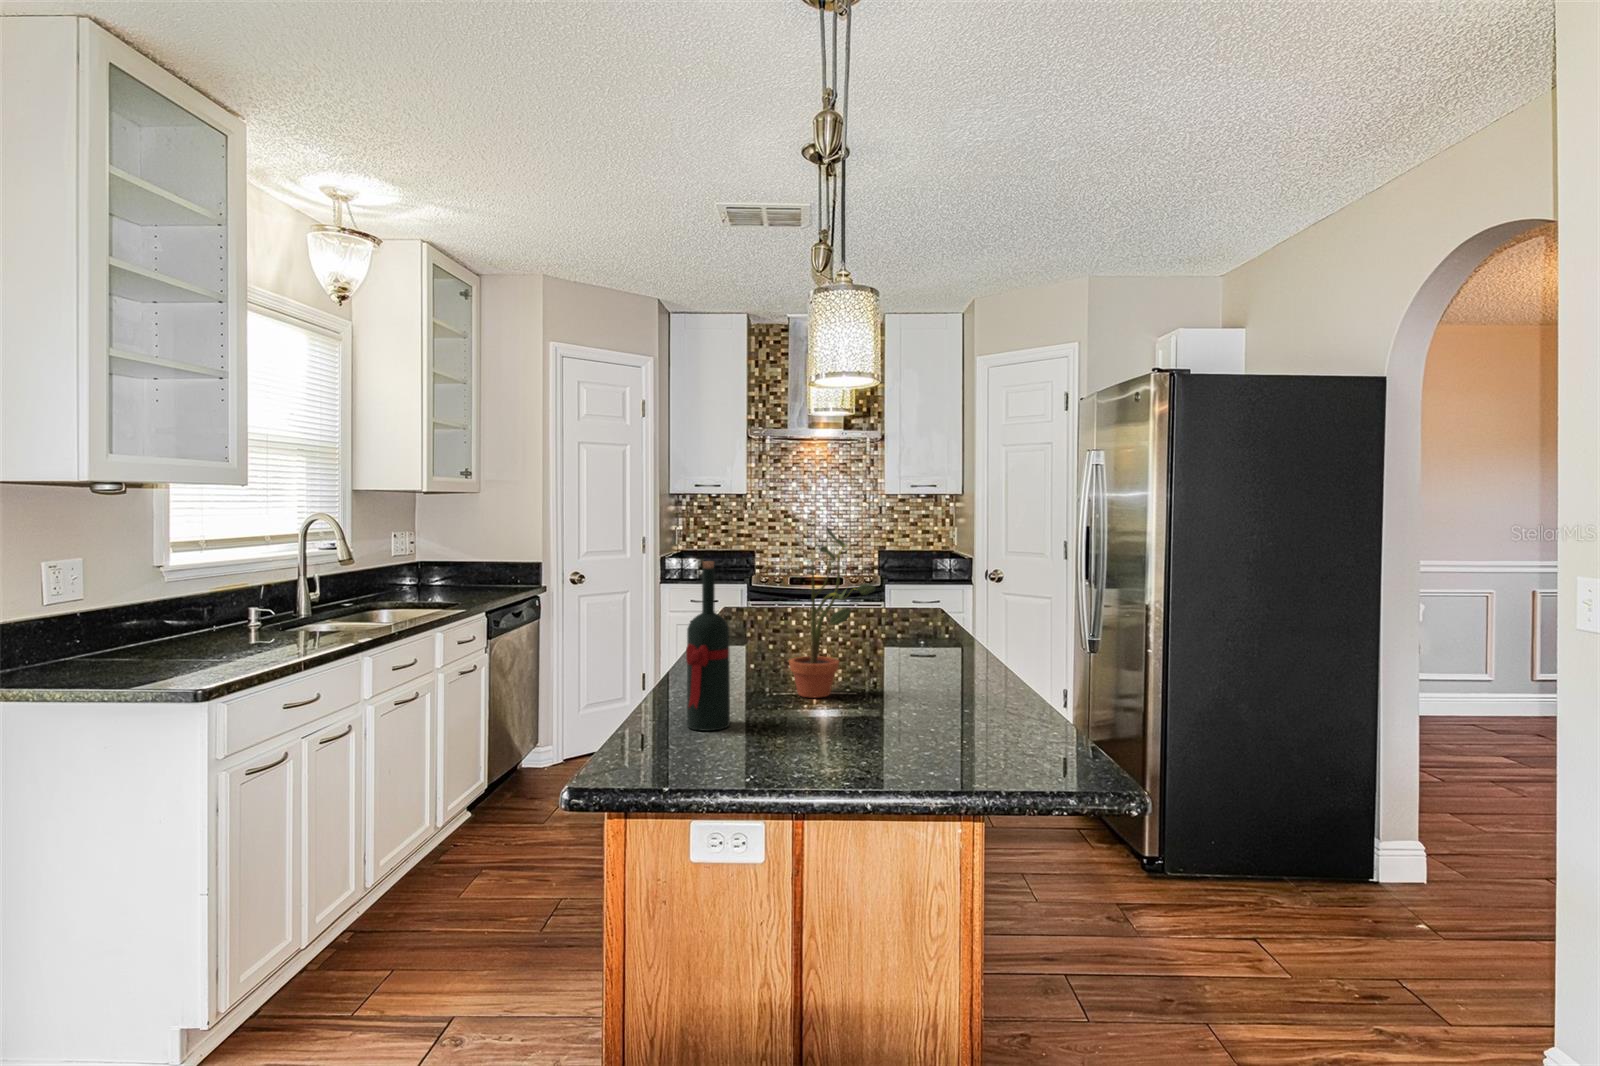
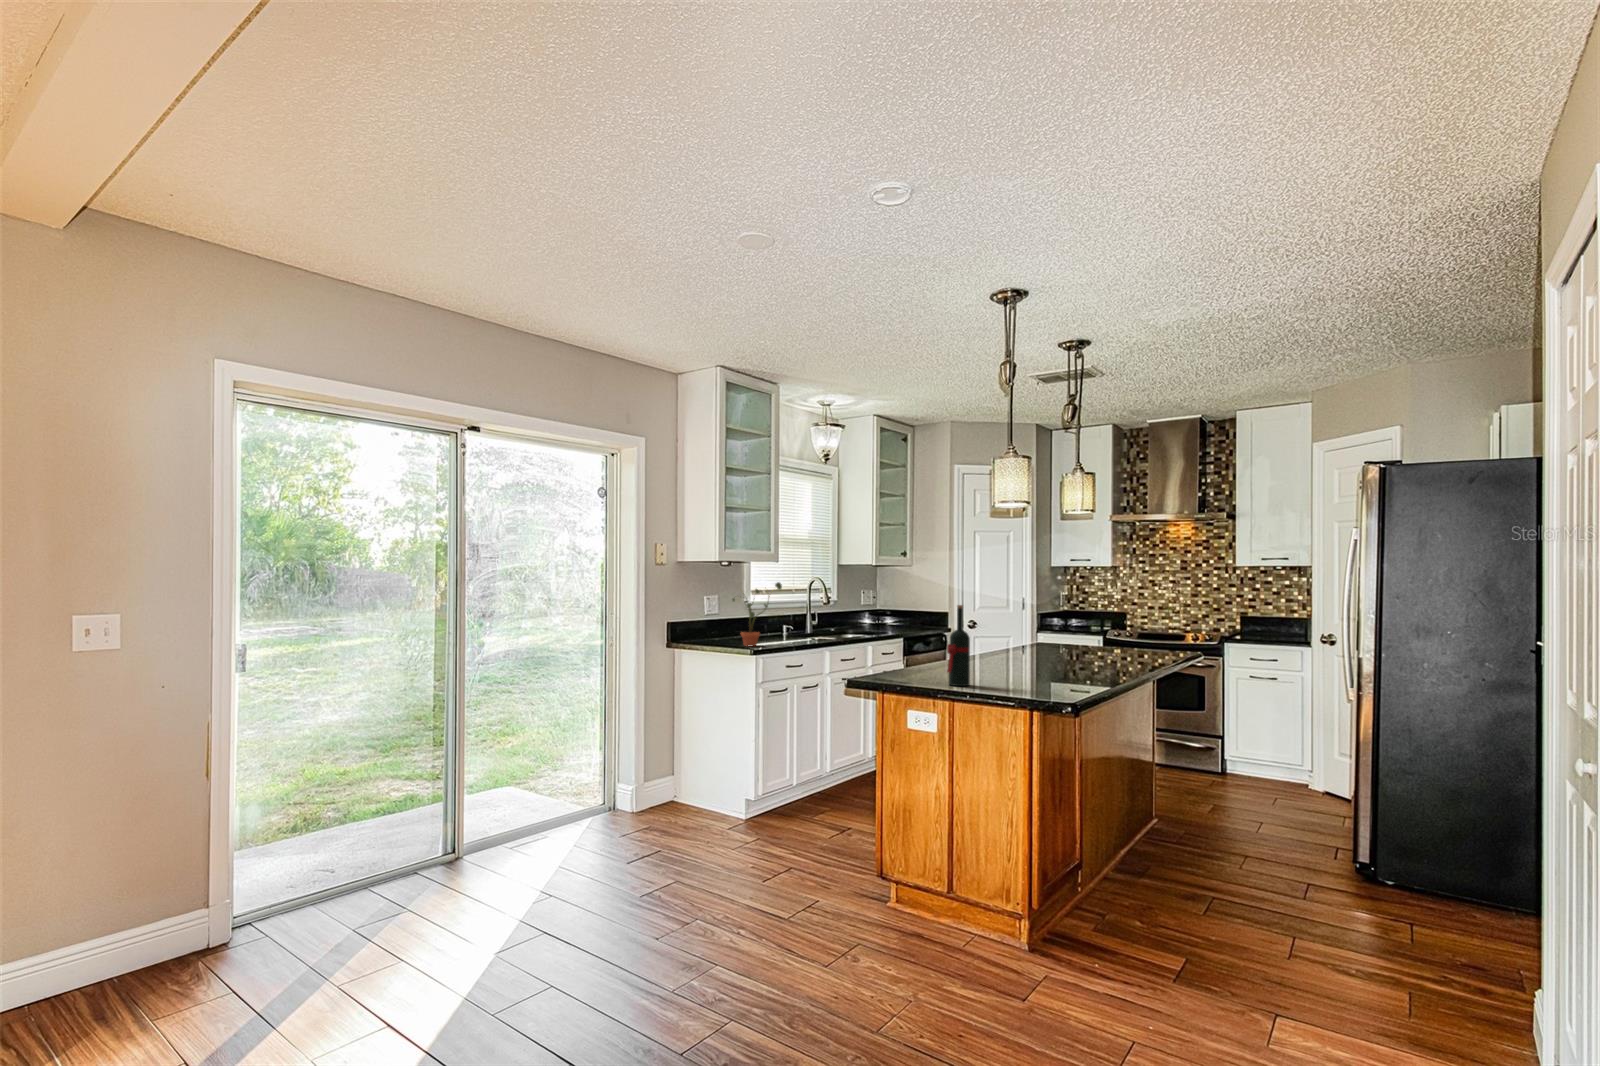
potted plant: present [780,529,875,698] -> present [733,582,782,646]

